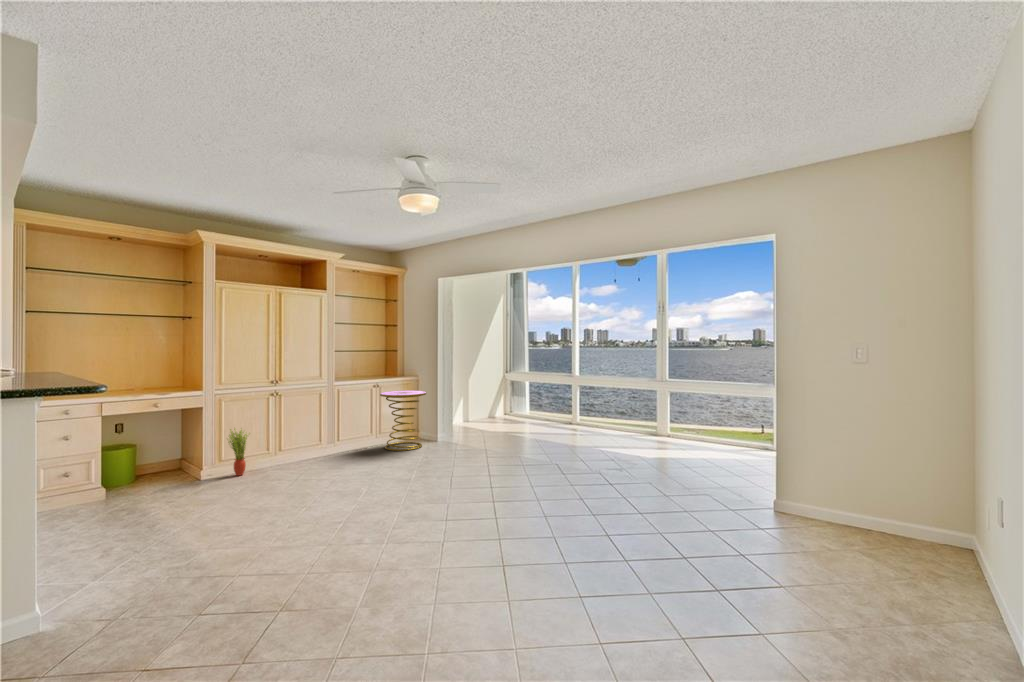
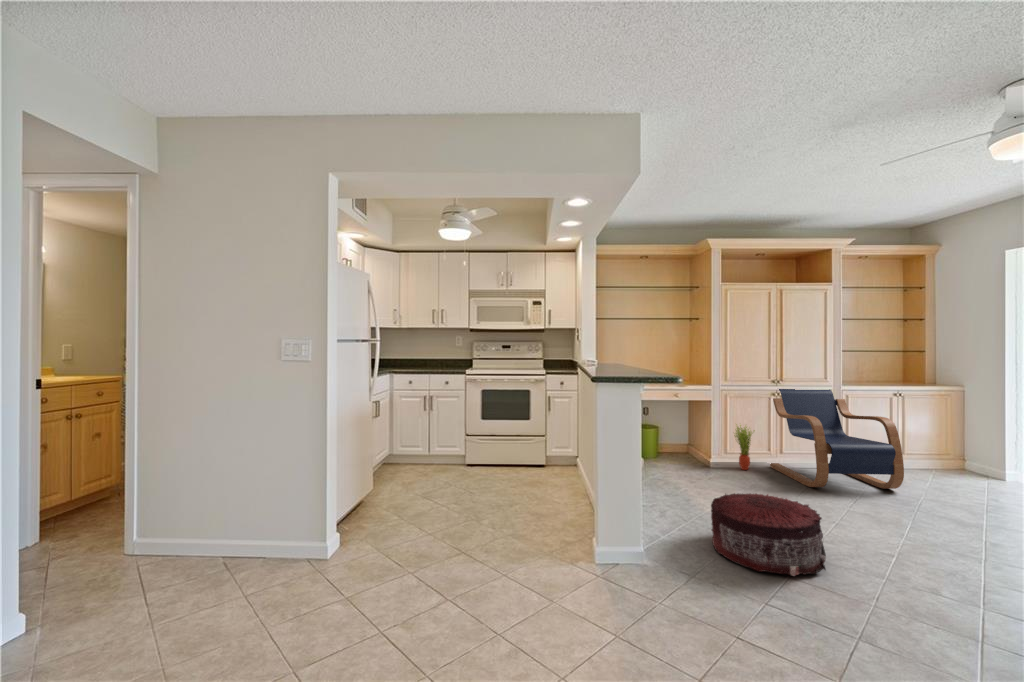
lounge chair: none [269,385,370,478] -> present [770,389,904,489]
side table: present [380,391,426,451] -> none [907,404,989,486]
pouf: none [153,495,273,579] -> present [711,493,826,576]

